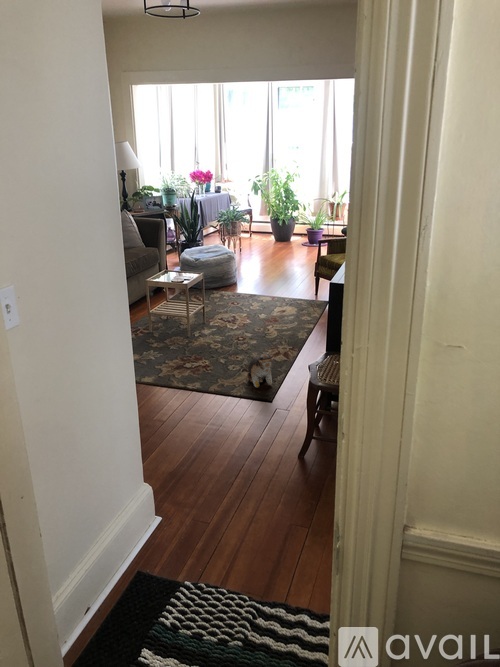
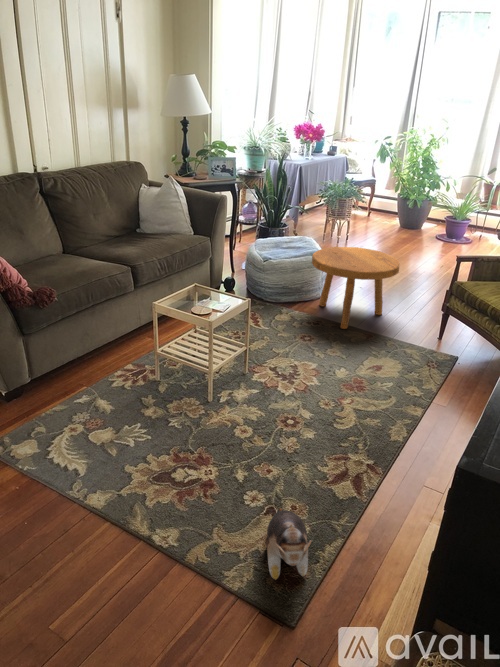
footstool: none [228,247,285,297] -> present [312,247,399,329]

